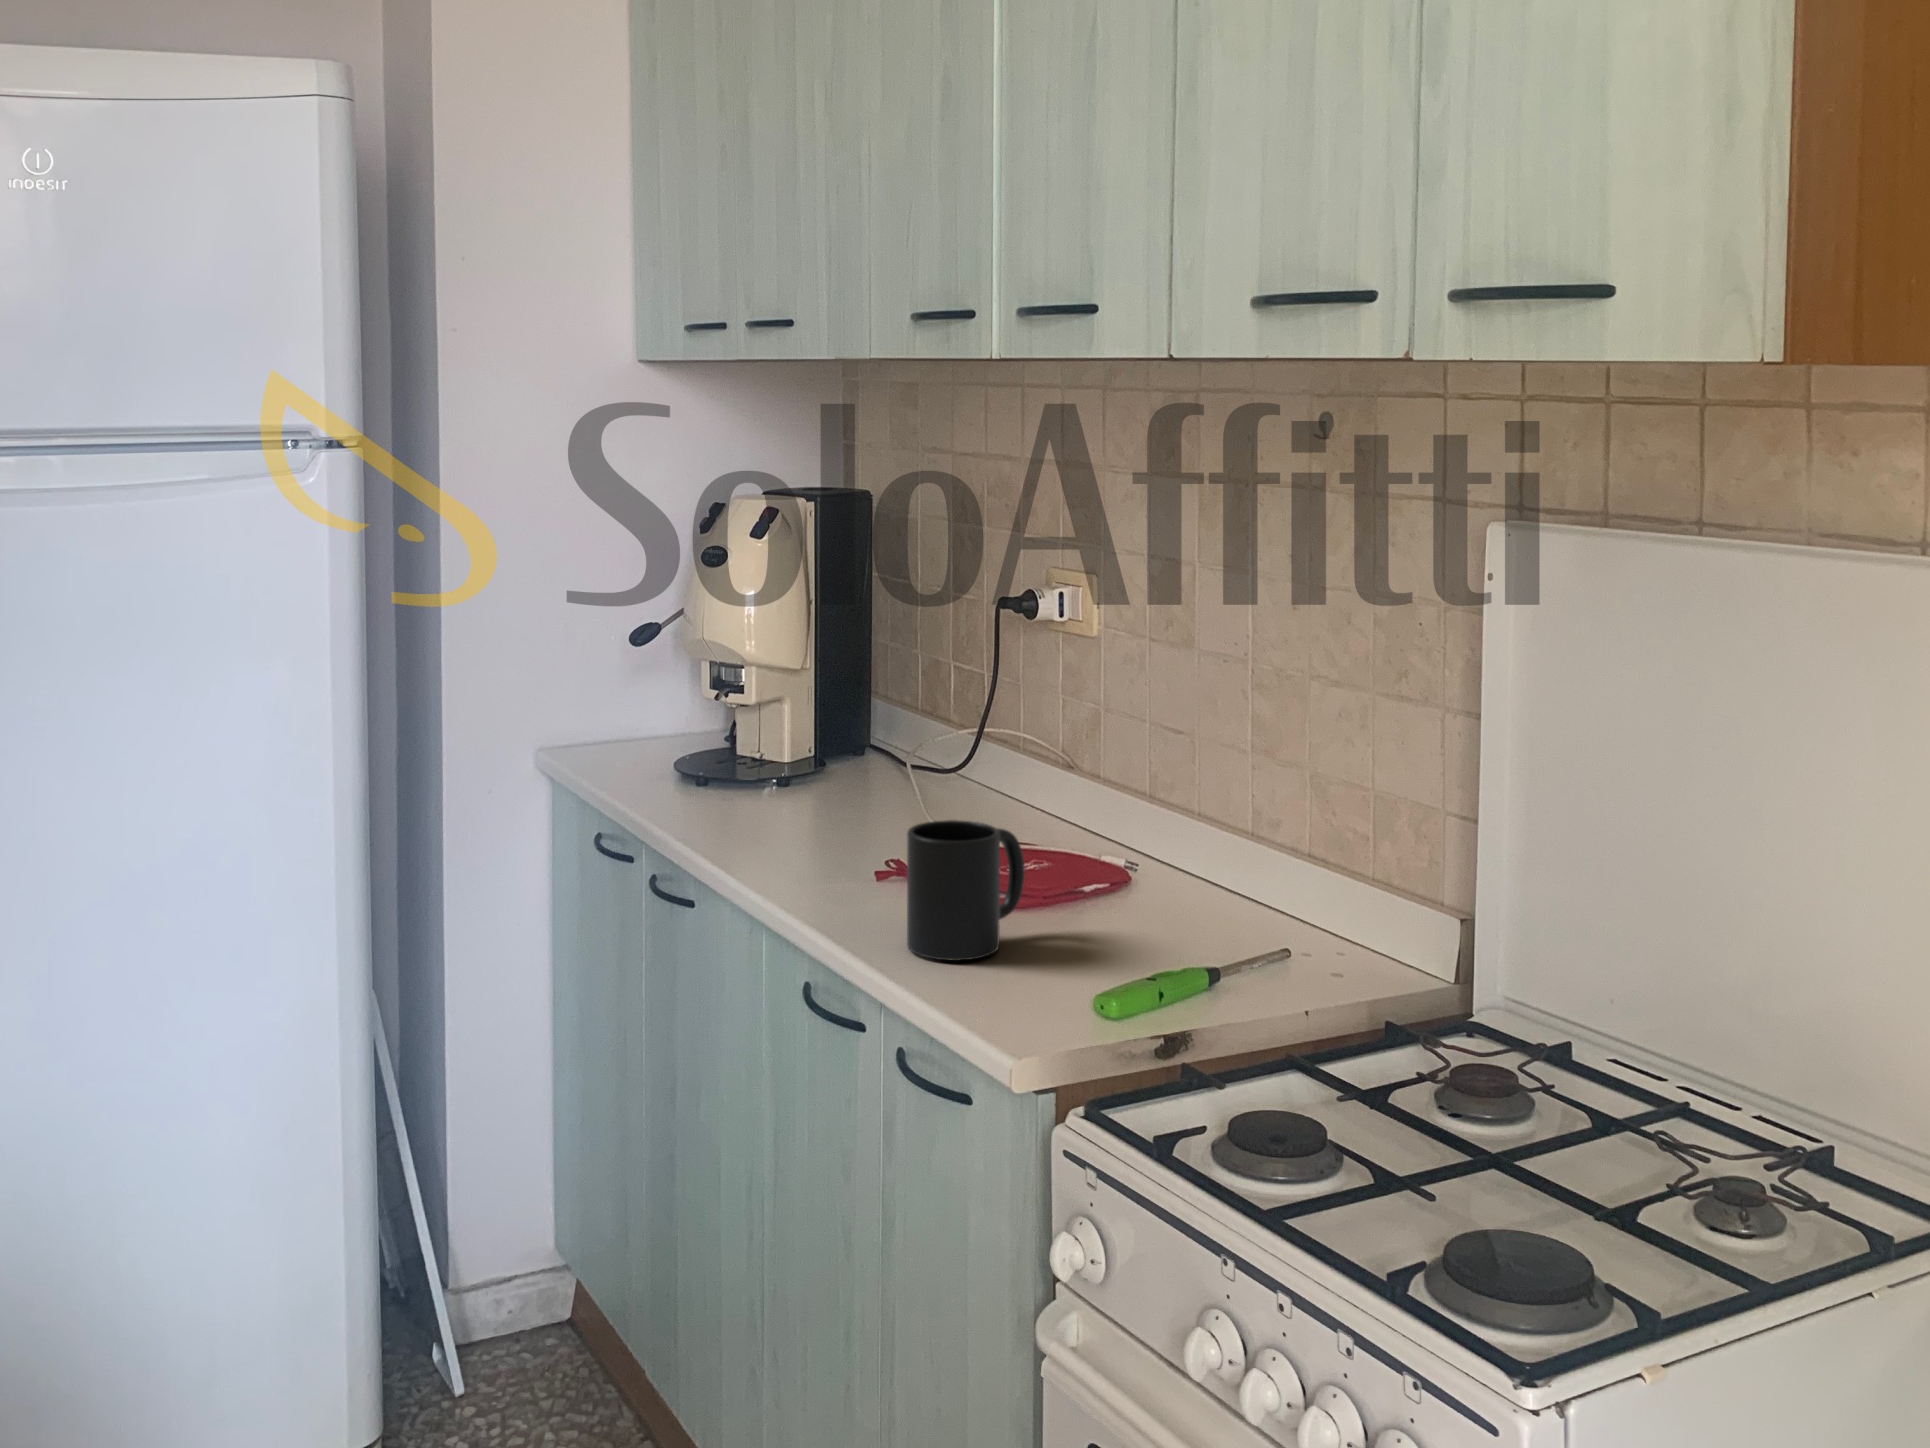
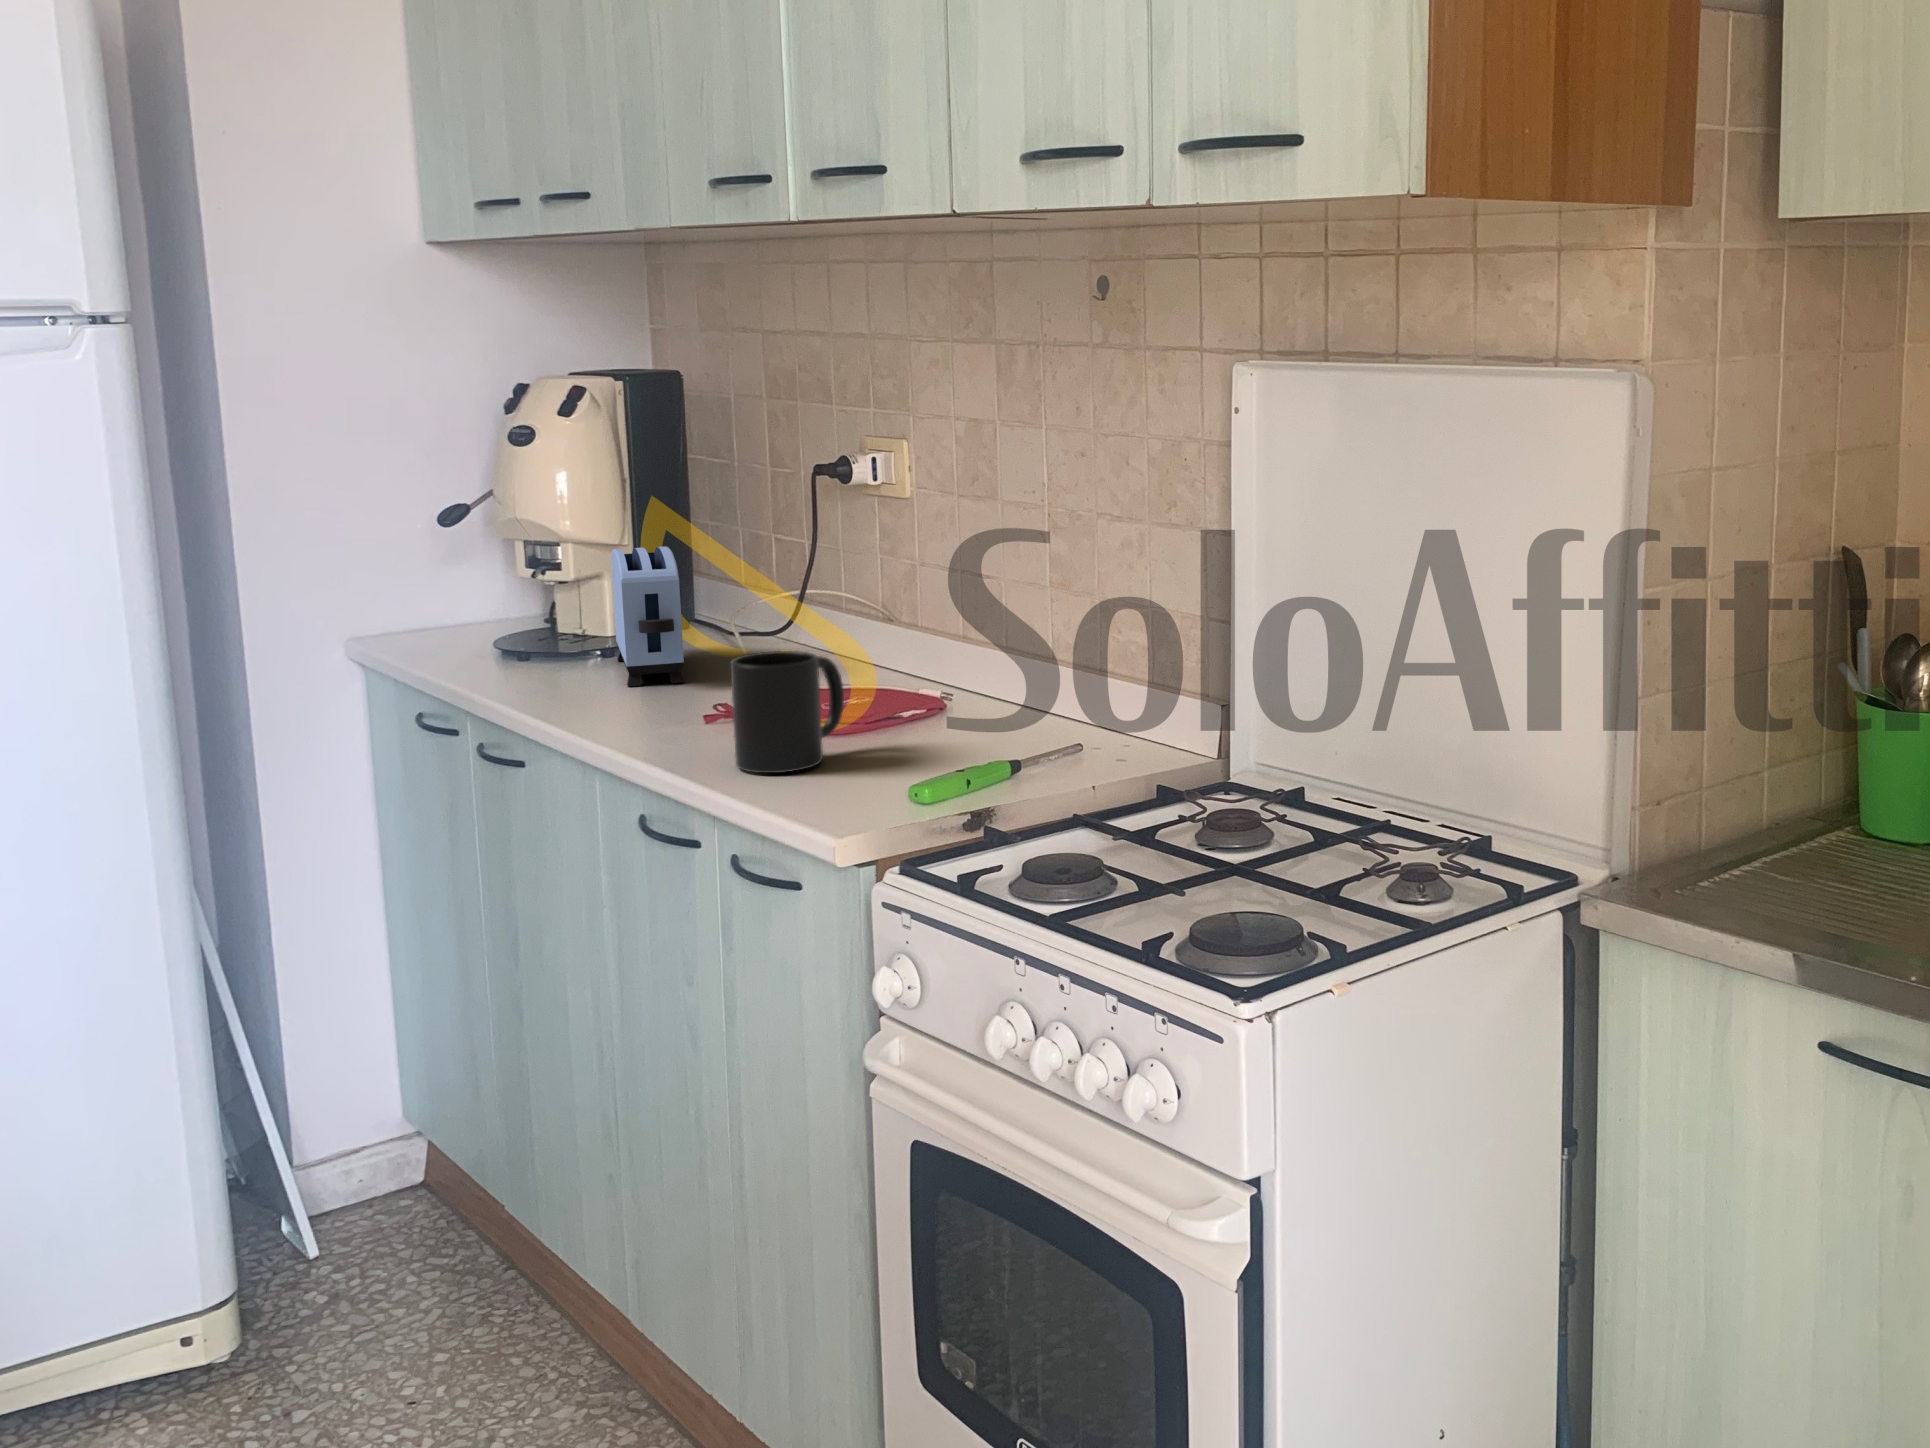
toaster: none [789,678,856,829] -> present [611,547,685,686]

